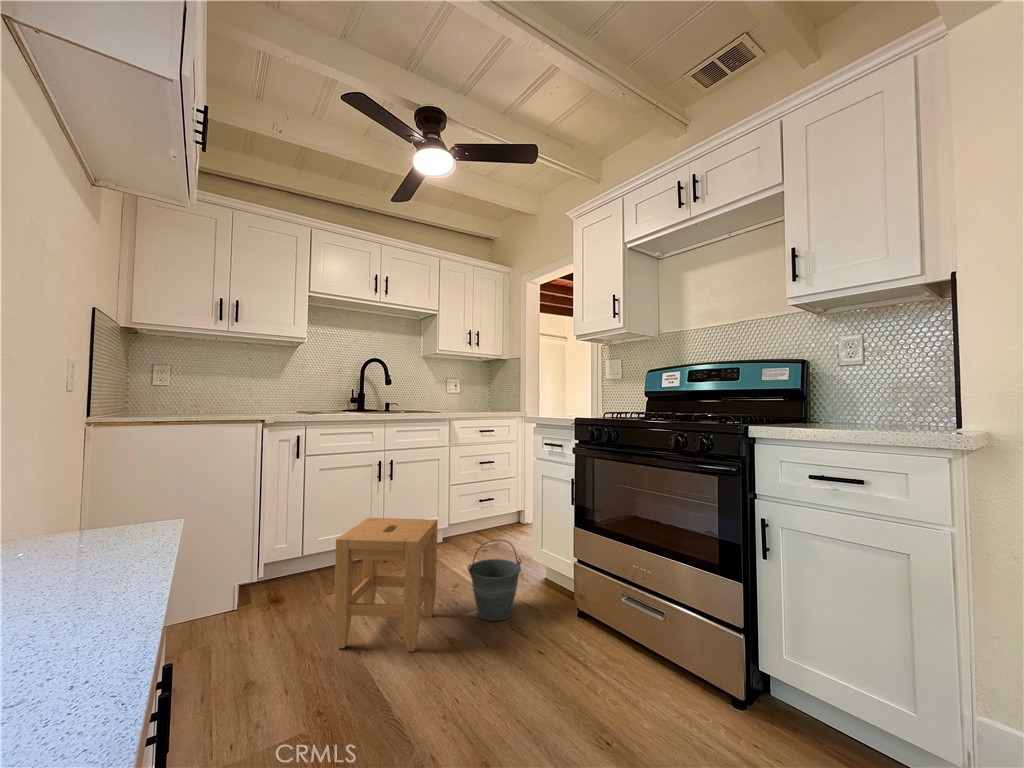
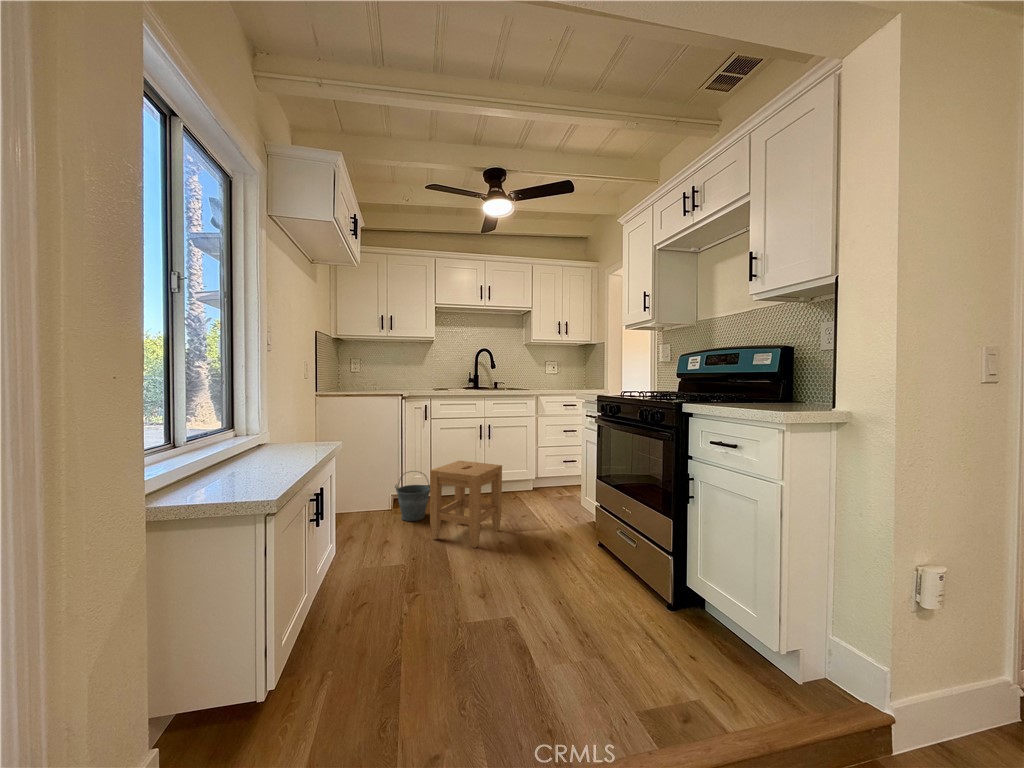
bucket: present [468,540,521,621] -> present [395,471,430,521]

